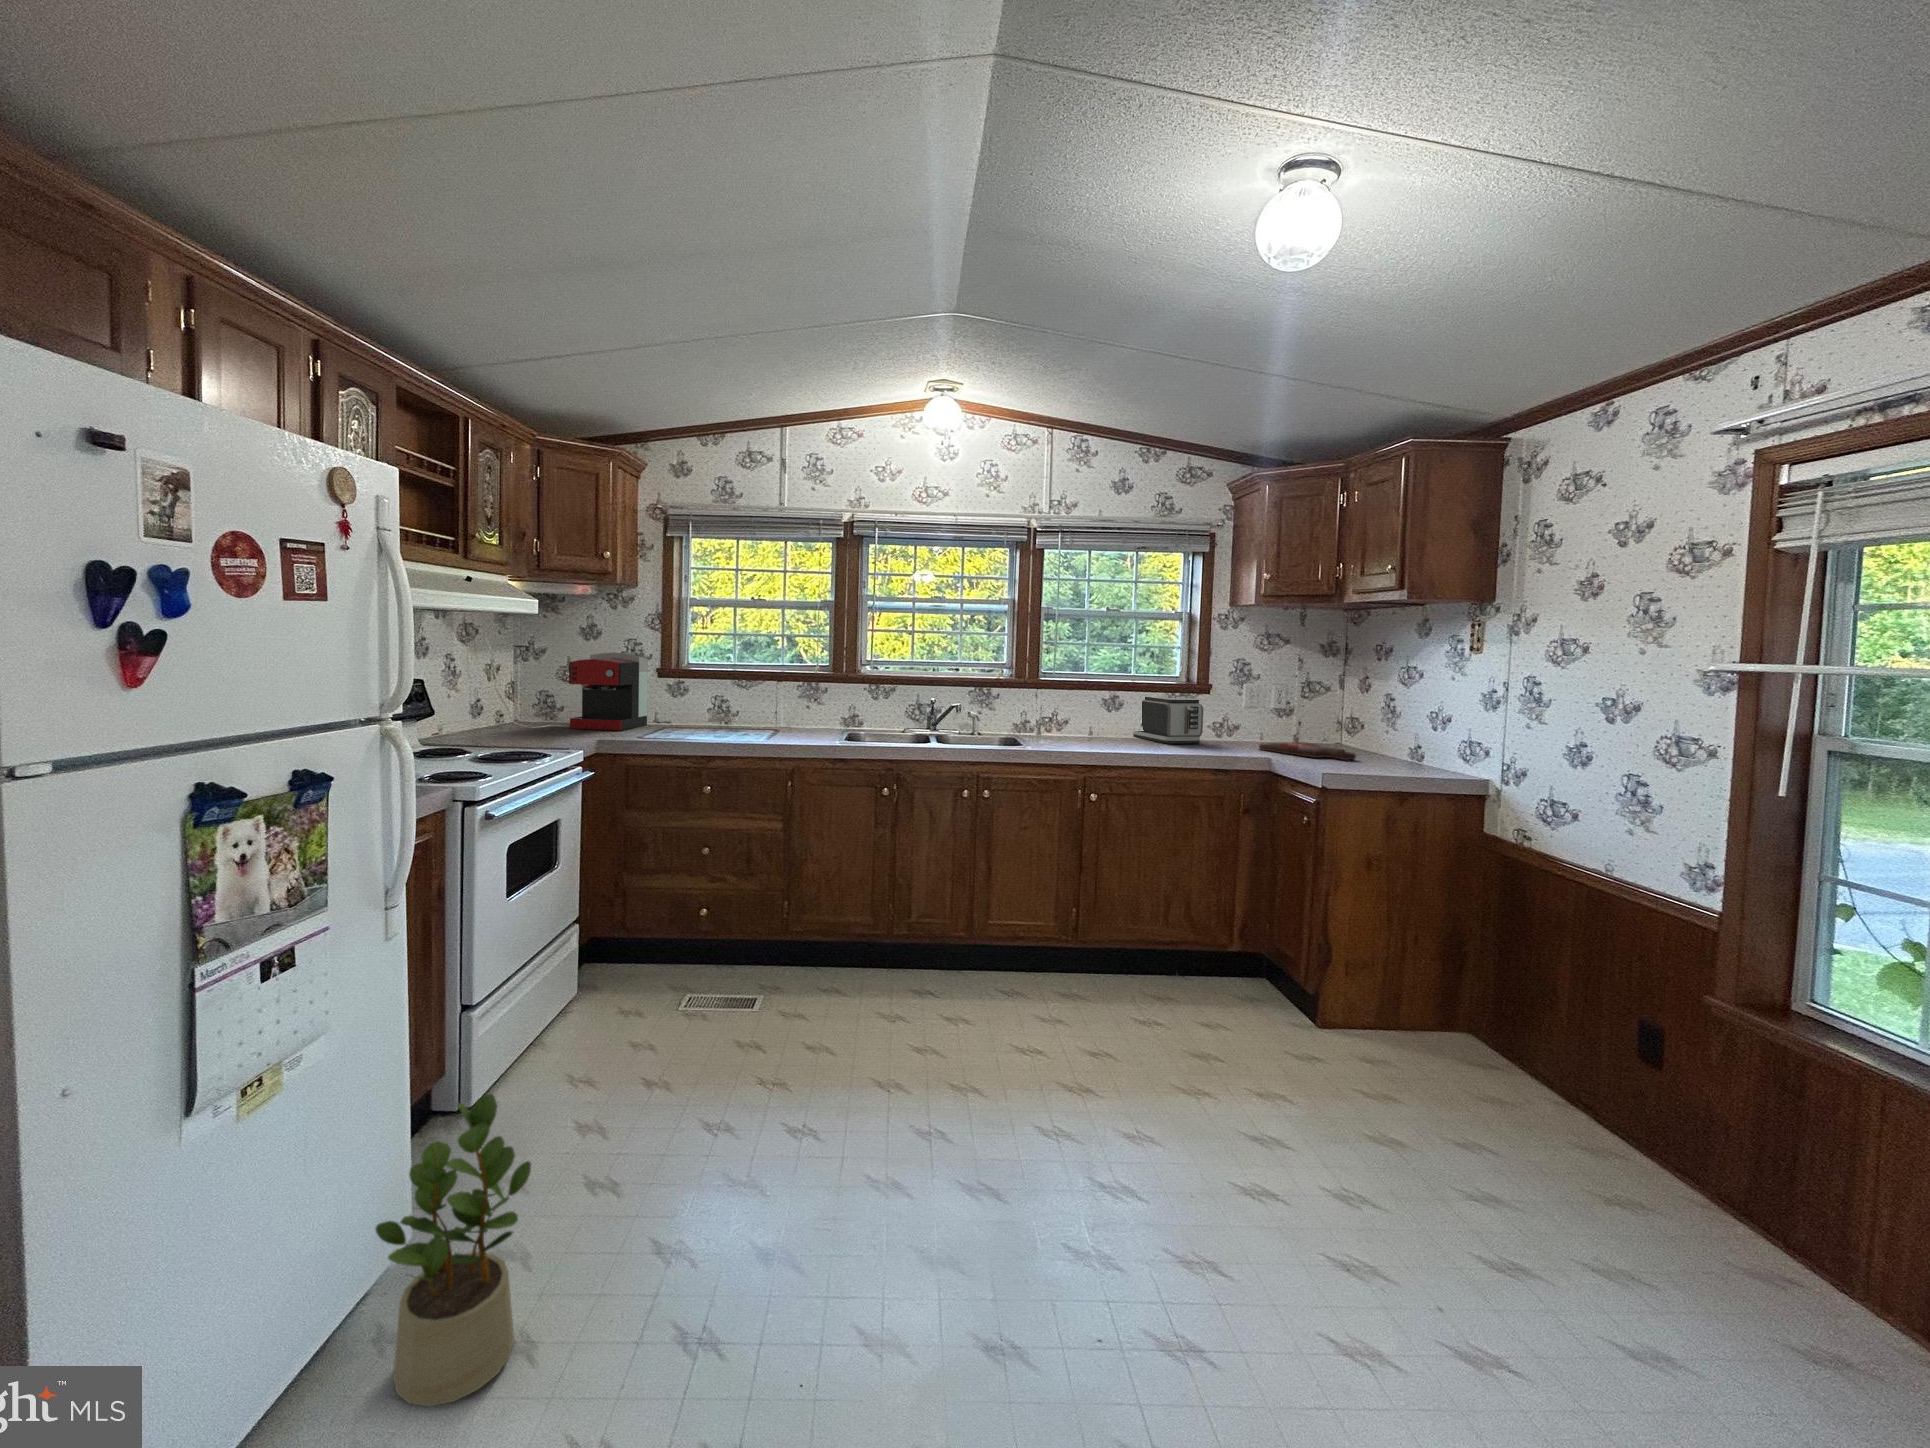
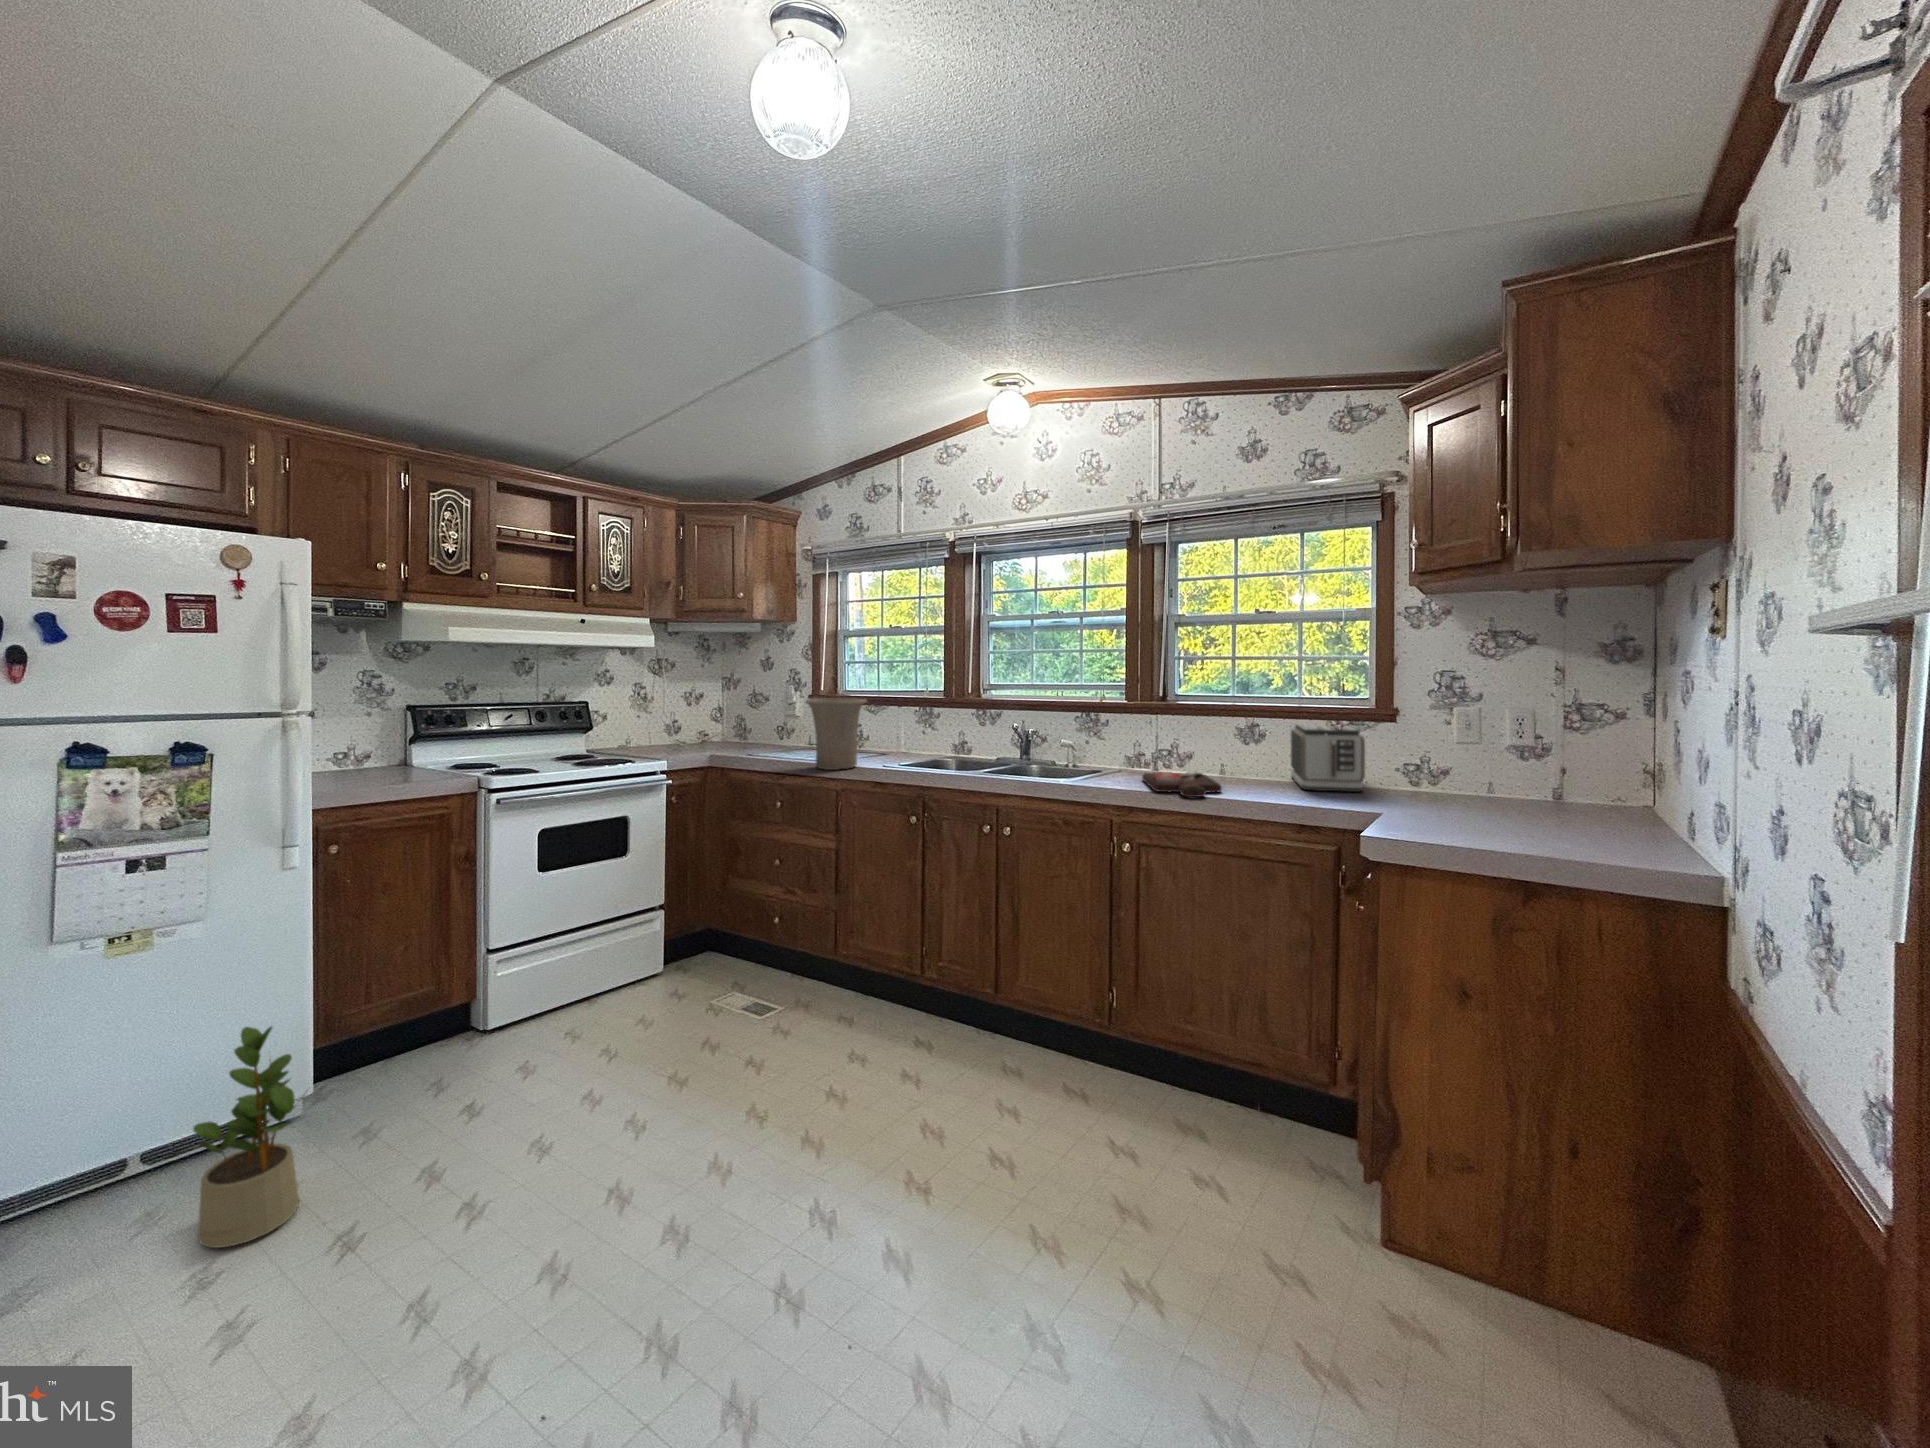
coffee maker: present [569,652,648,730] -> none [736,681,806,750]
vase: none [740,672,804,746] -> present [806,698,867,770]
cutting board: present [1259,742,1356,760] -> present [1142,772,1222,797]

